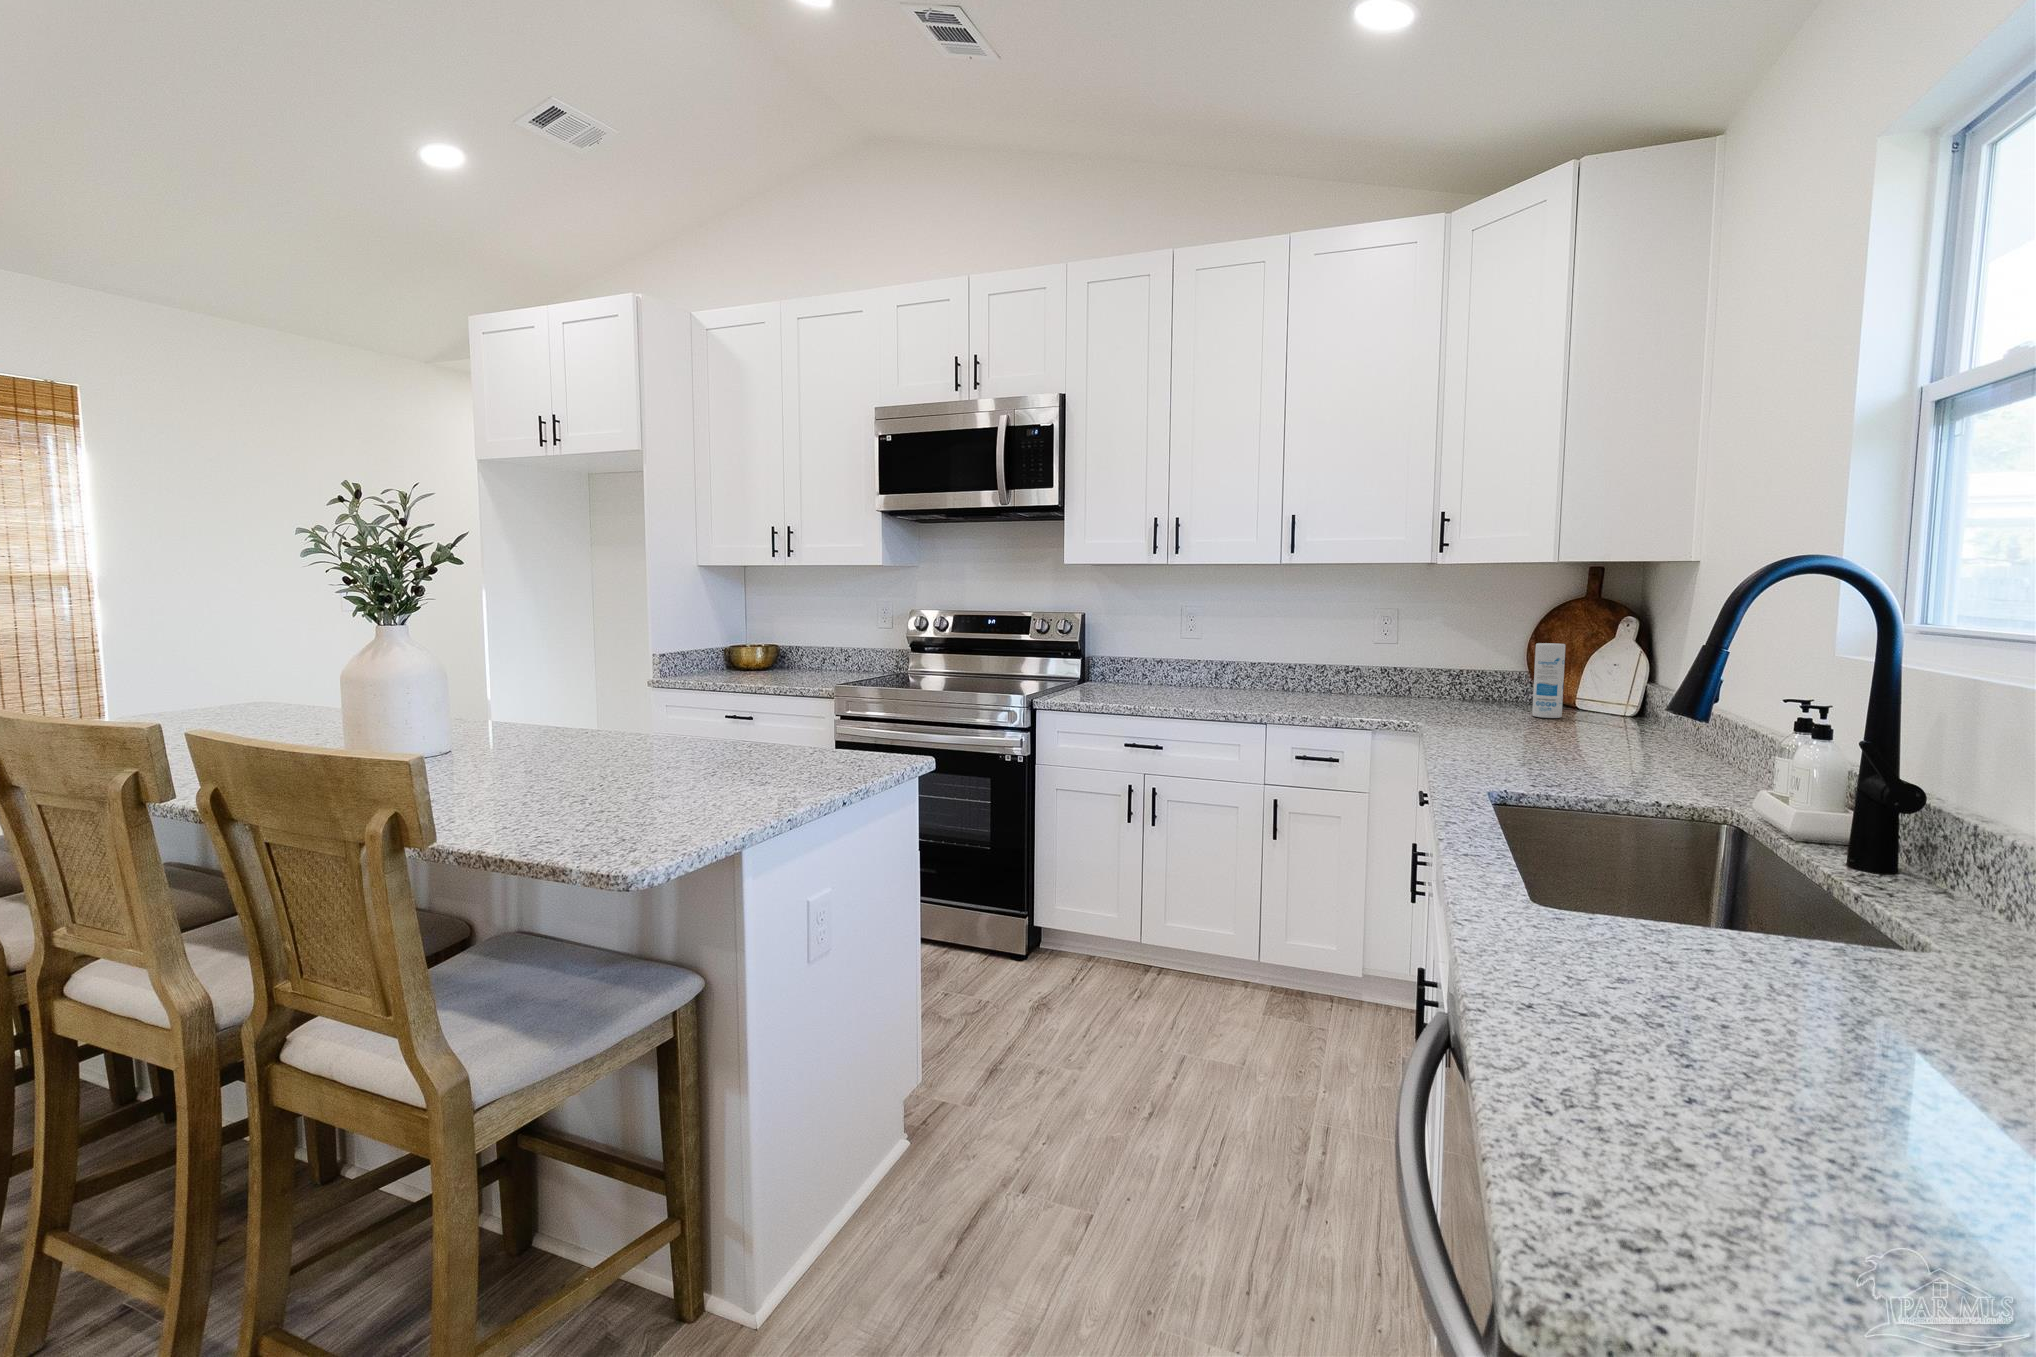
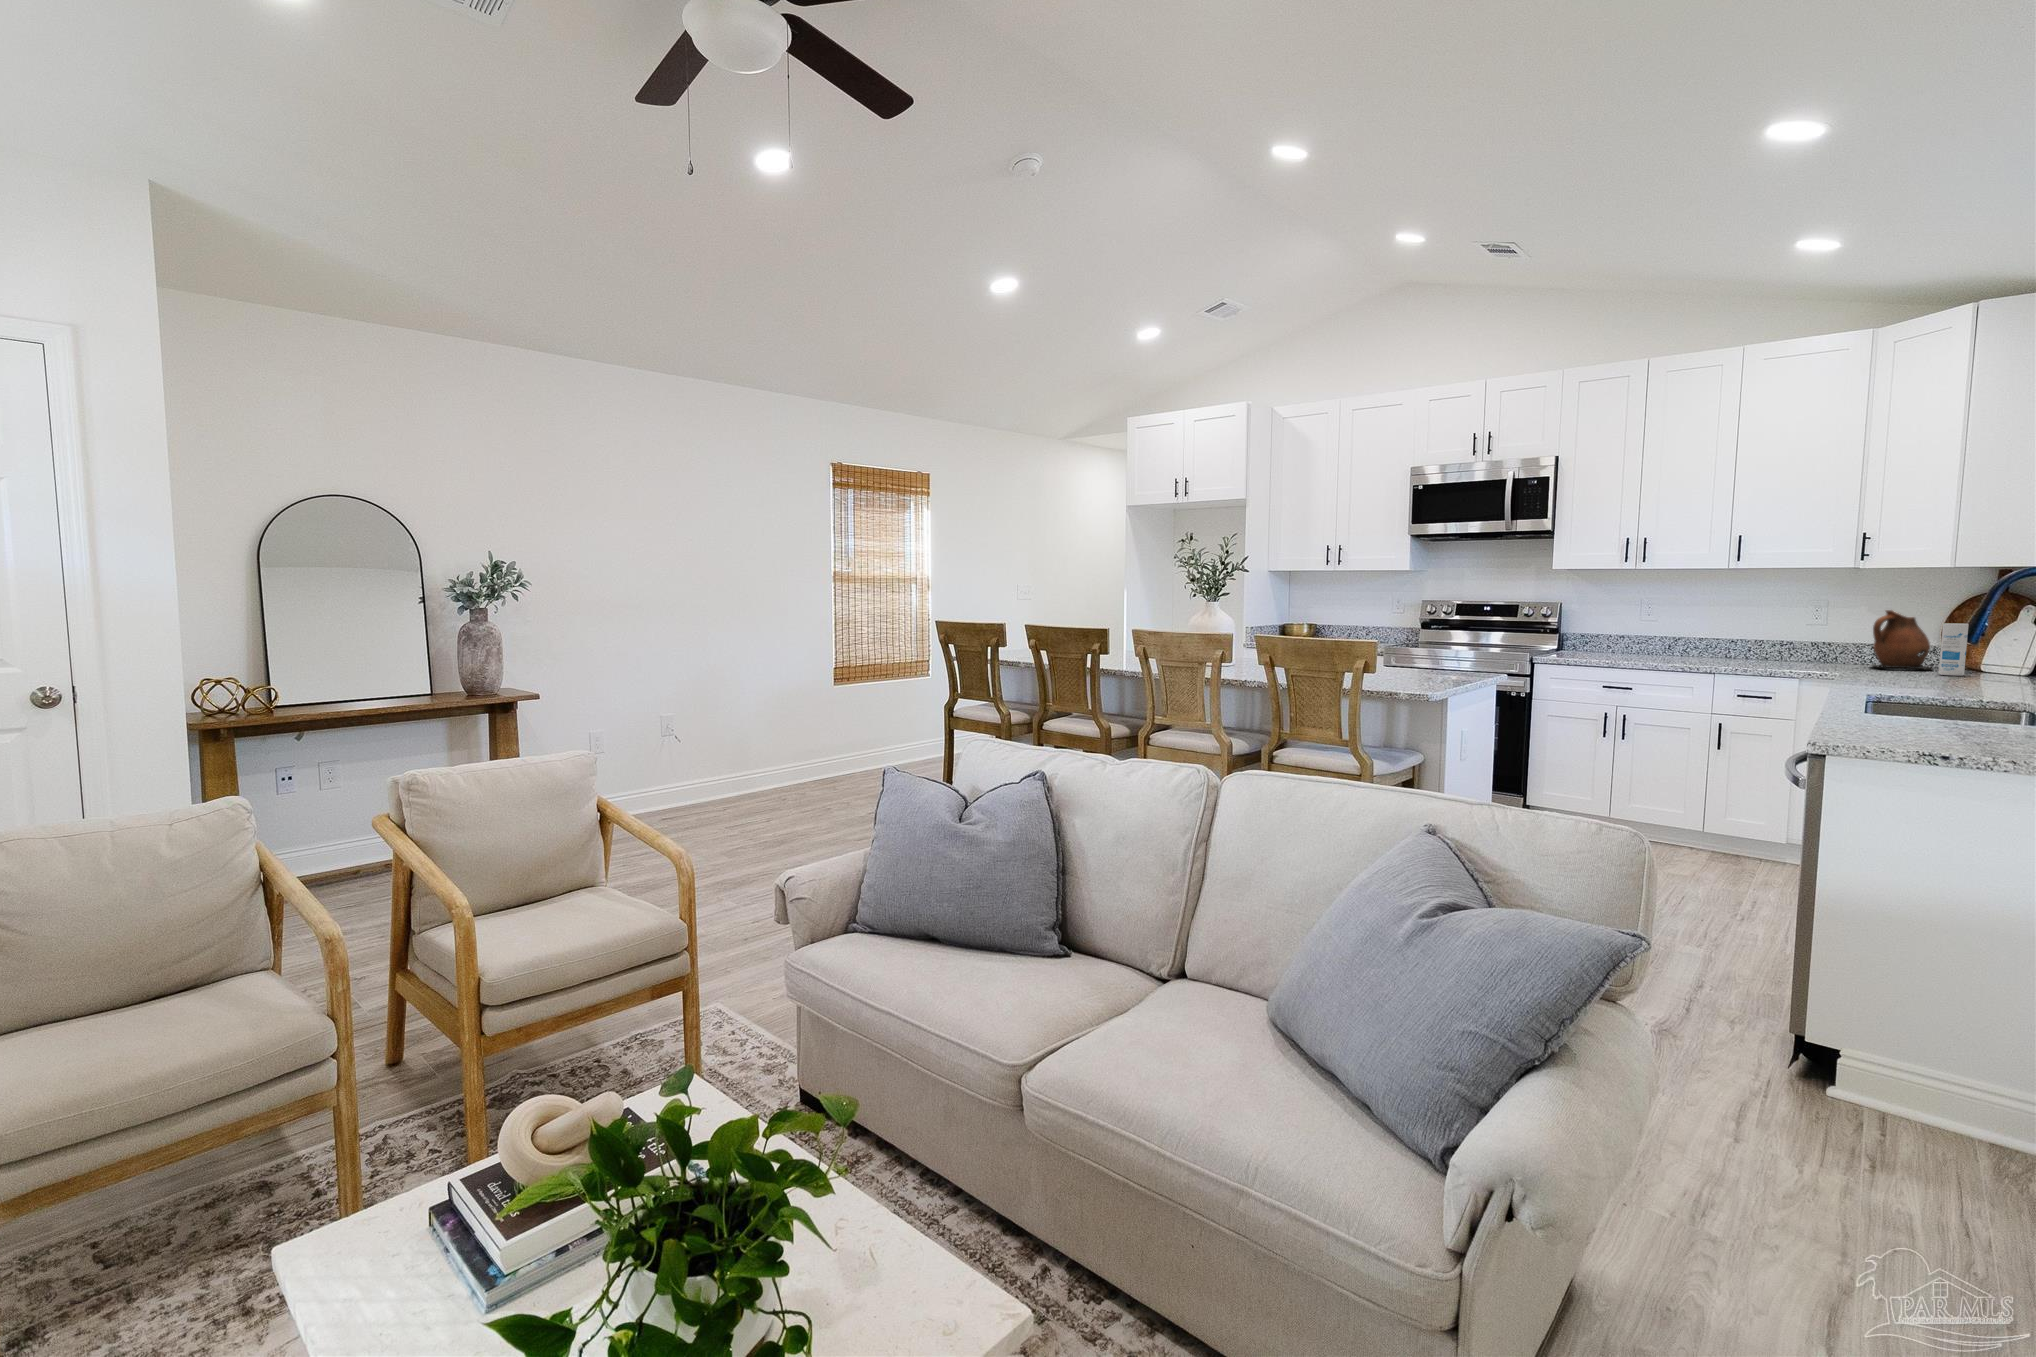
ceramic pitcher: none [1445,623,1521,707] -> present [1872,610,1930,669]

